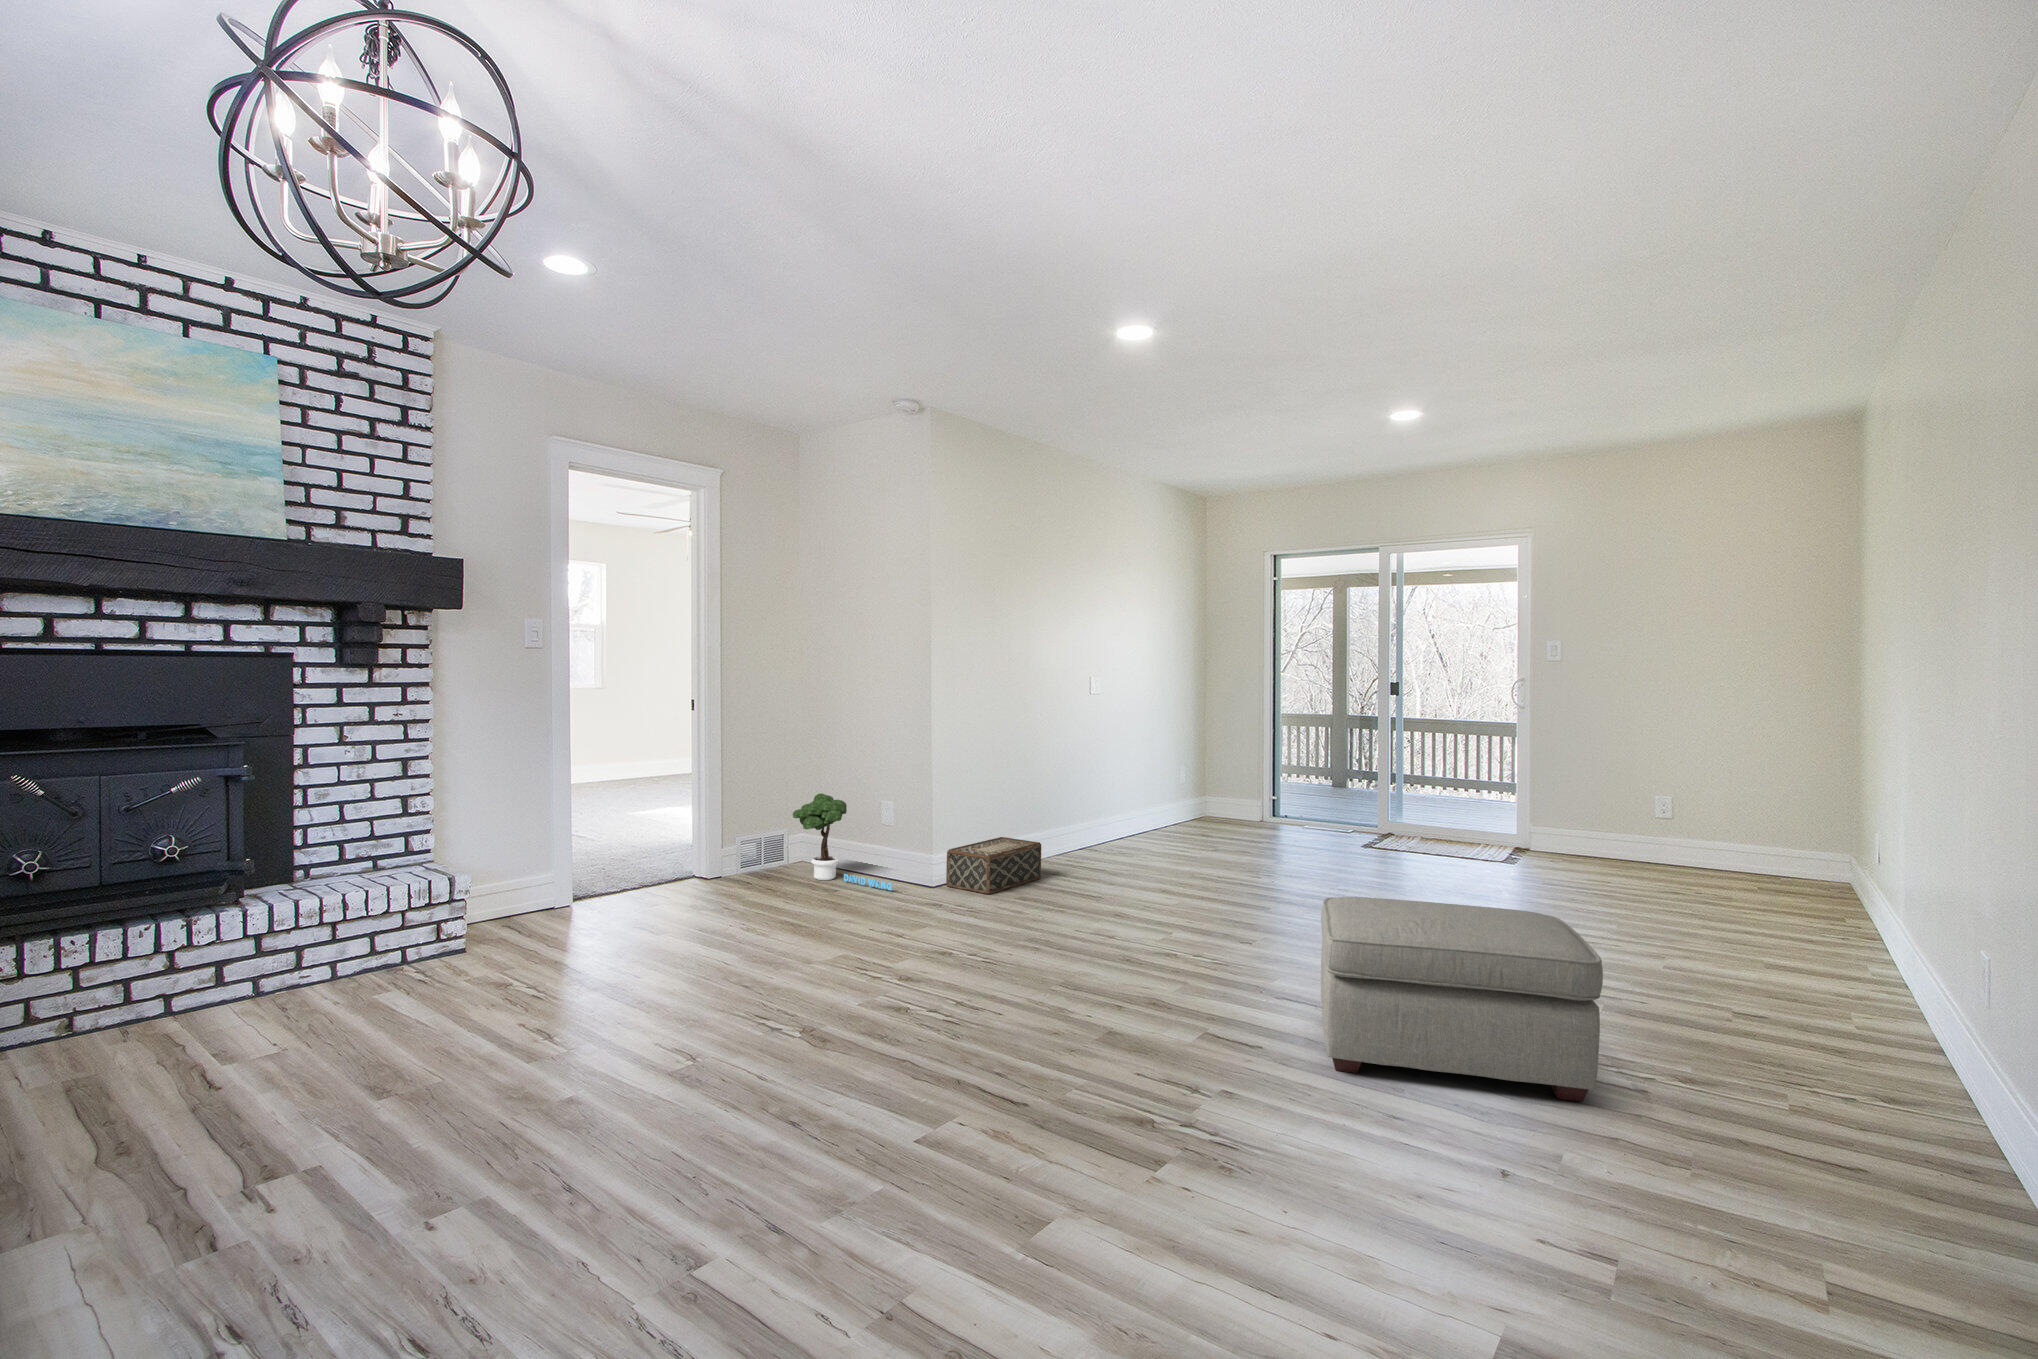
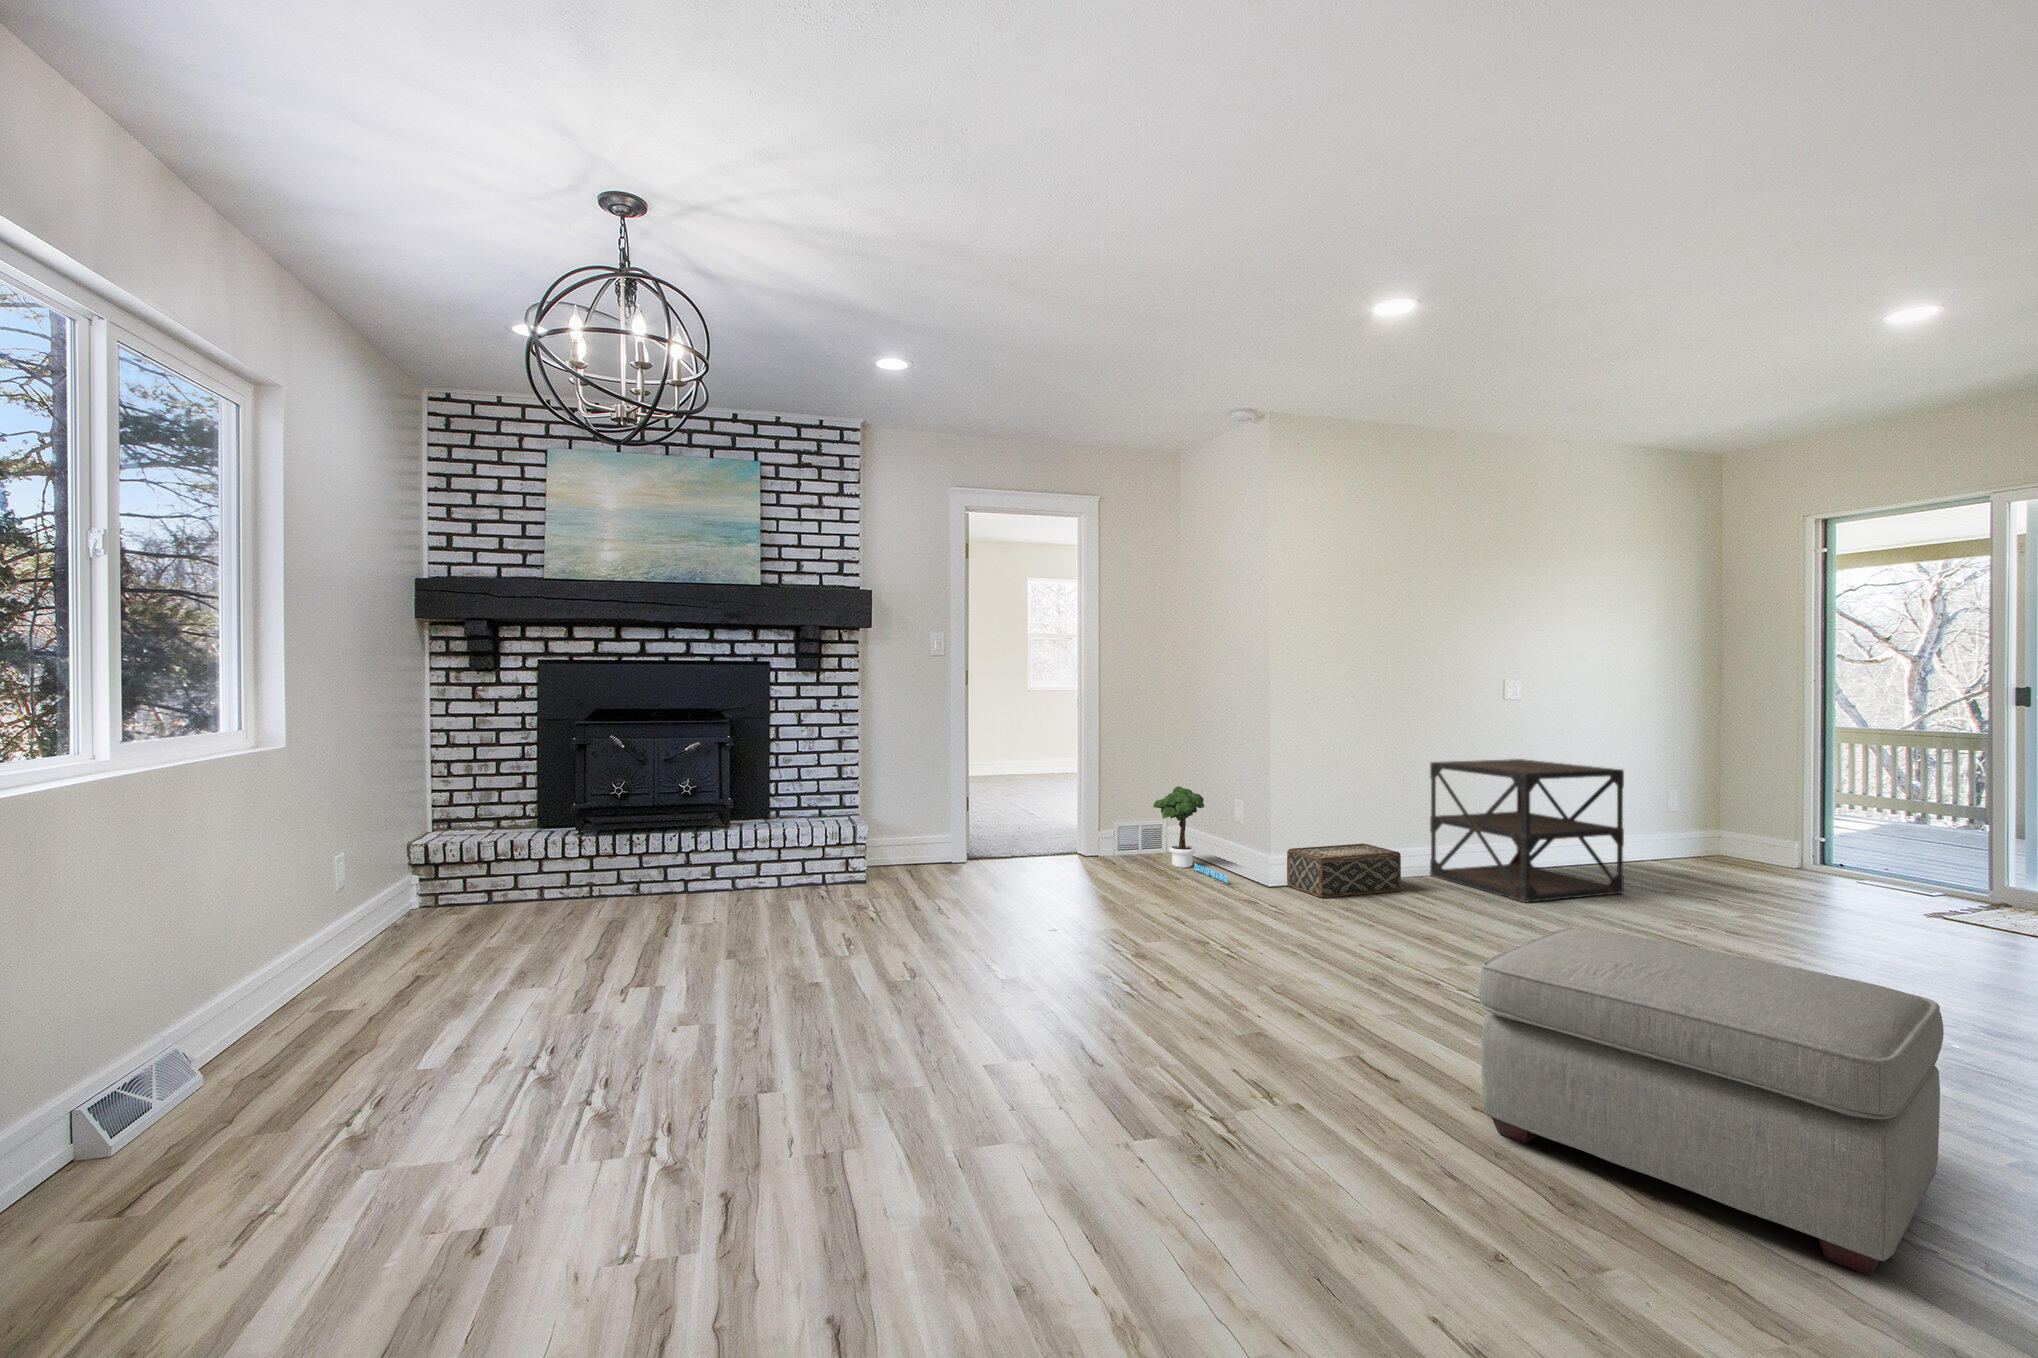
side table: none [1045,750,1190,876] -> present [1430,759,1624,902]

